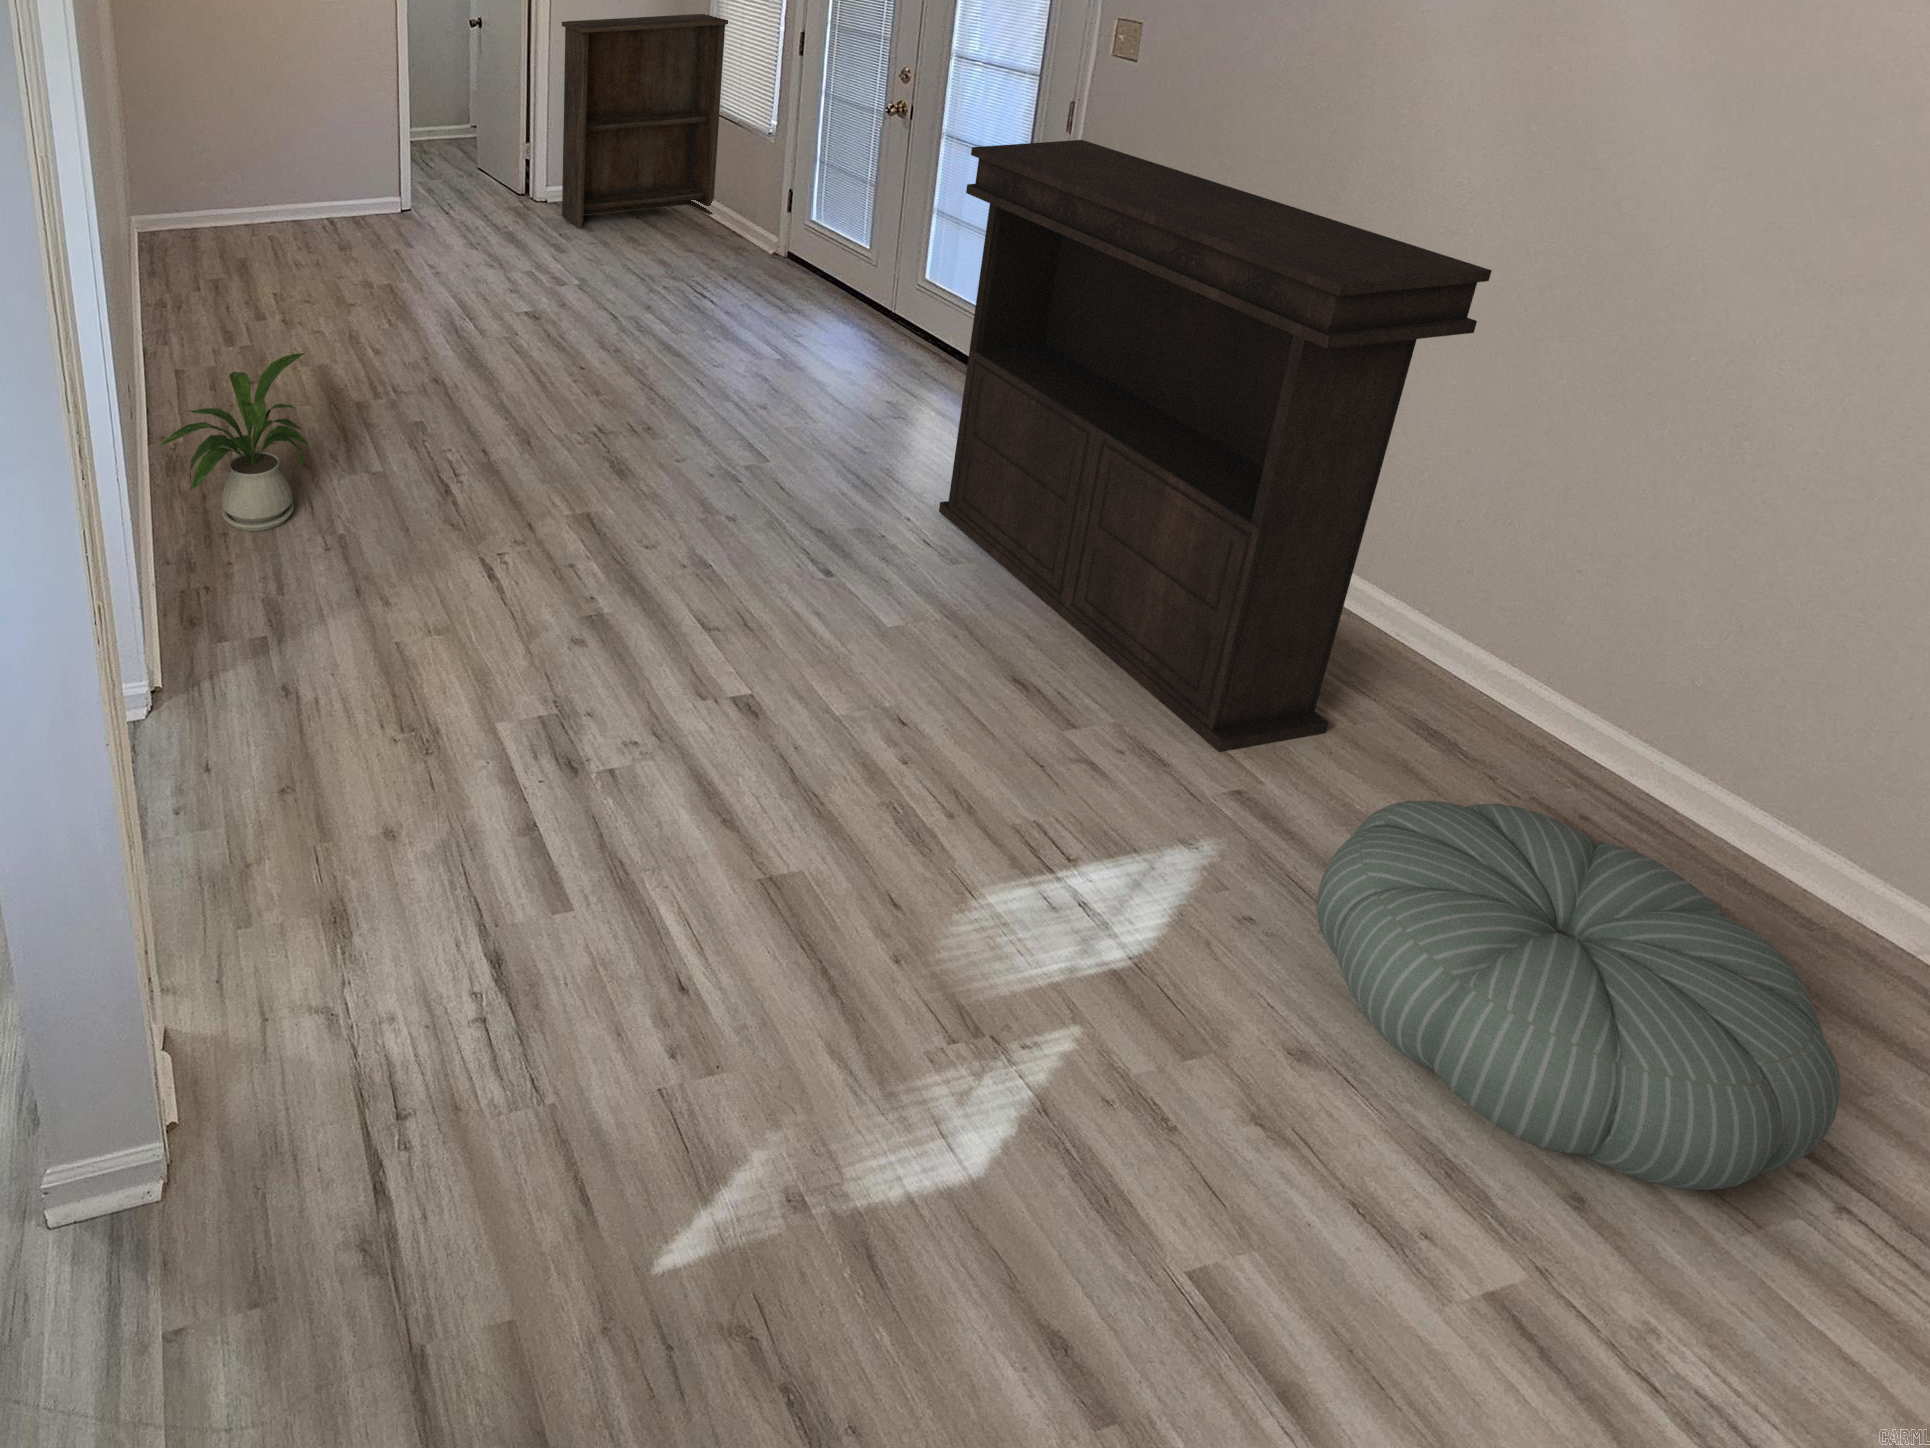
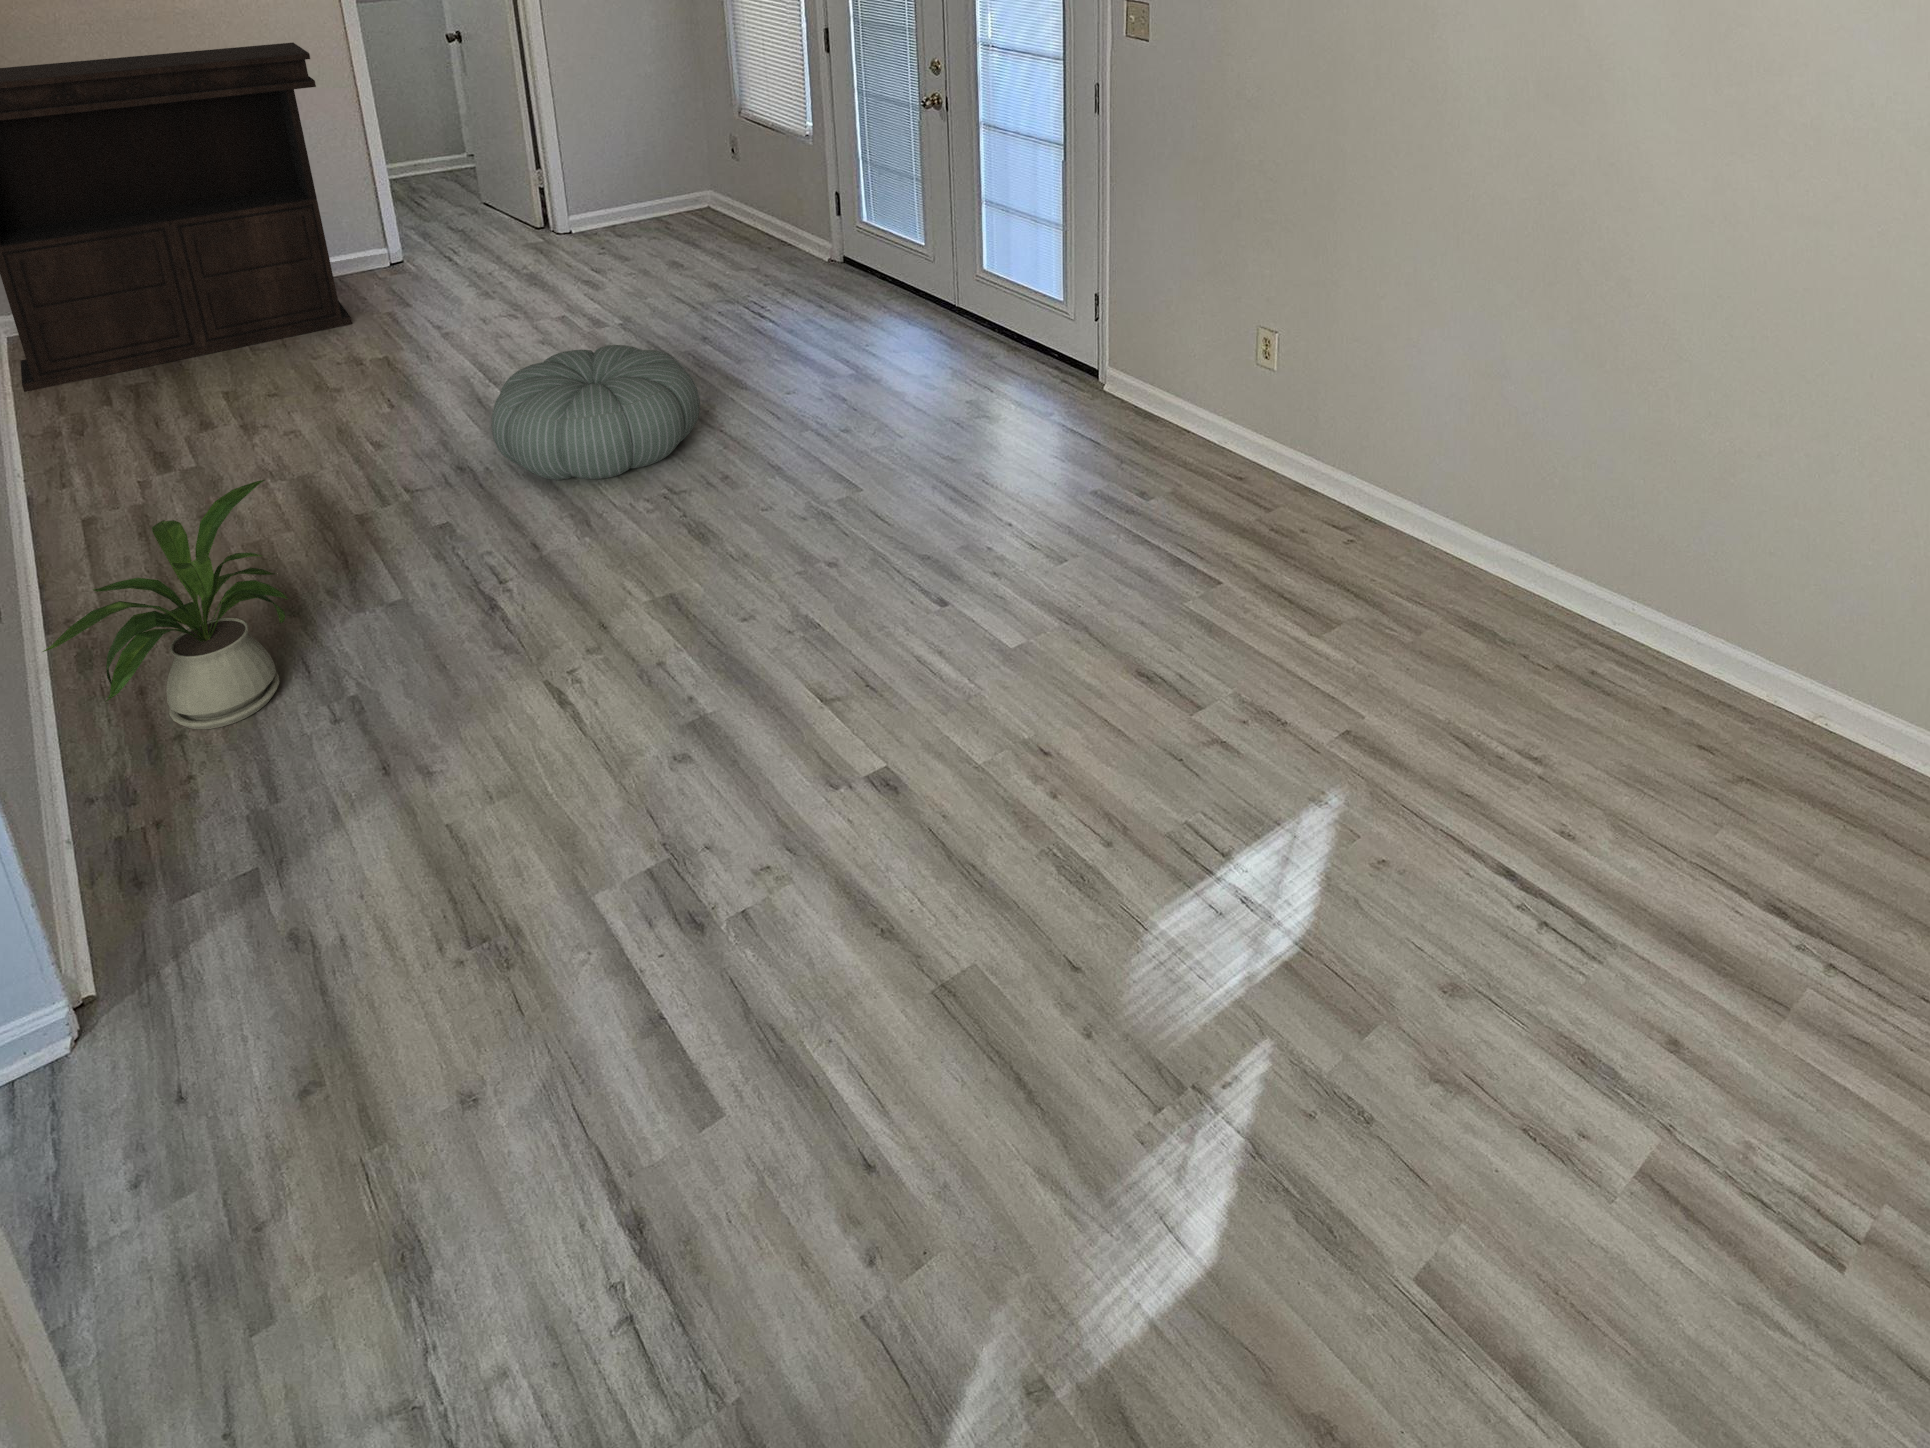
bookshelf: present [562,14,728,228] -> none [558,13,760,259]
console table: present [939,140,1492,752] -> present [0,43,352,392]
pouf: present [1317,801,1841,1190] -> present [492,345,700,480]

